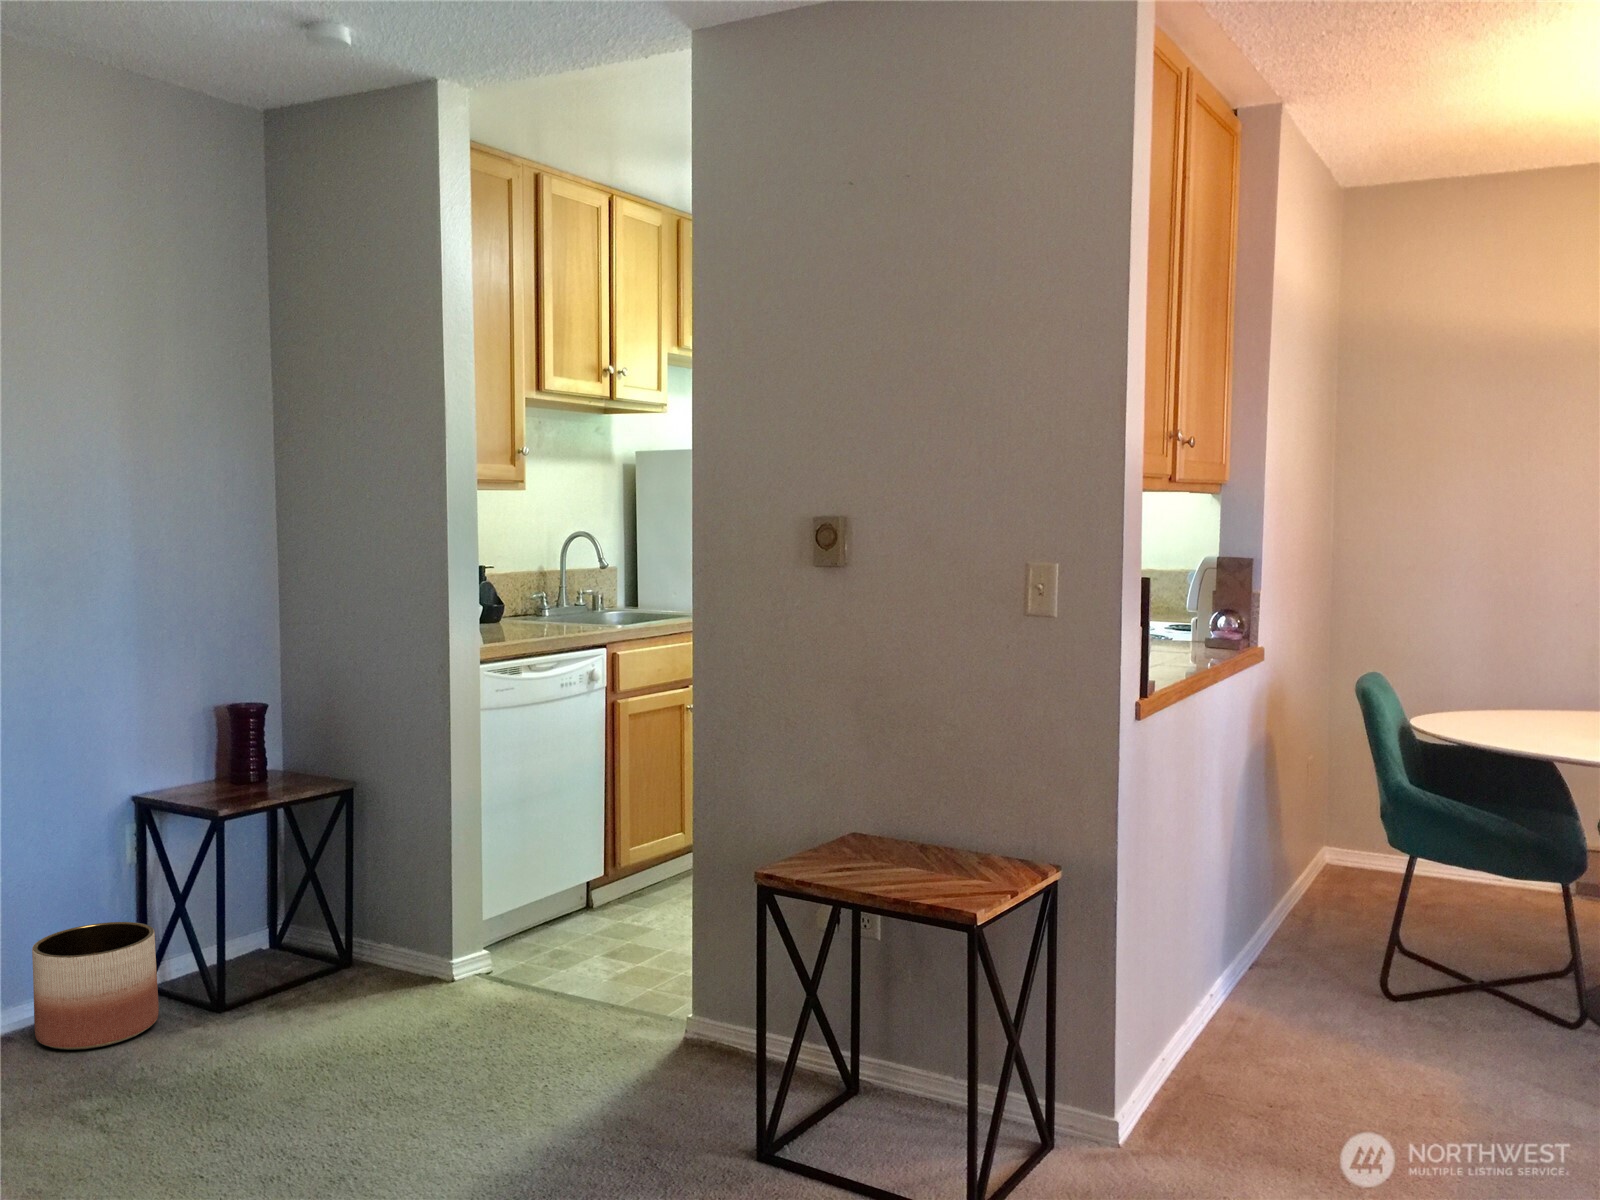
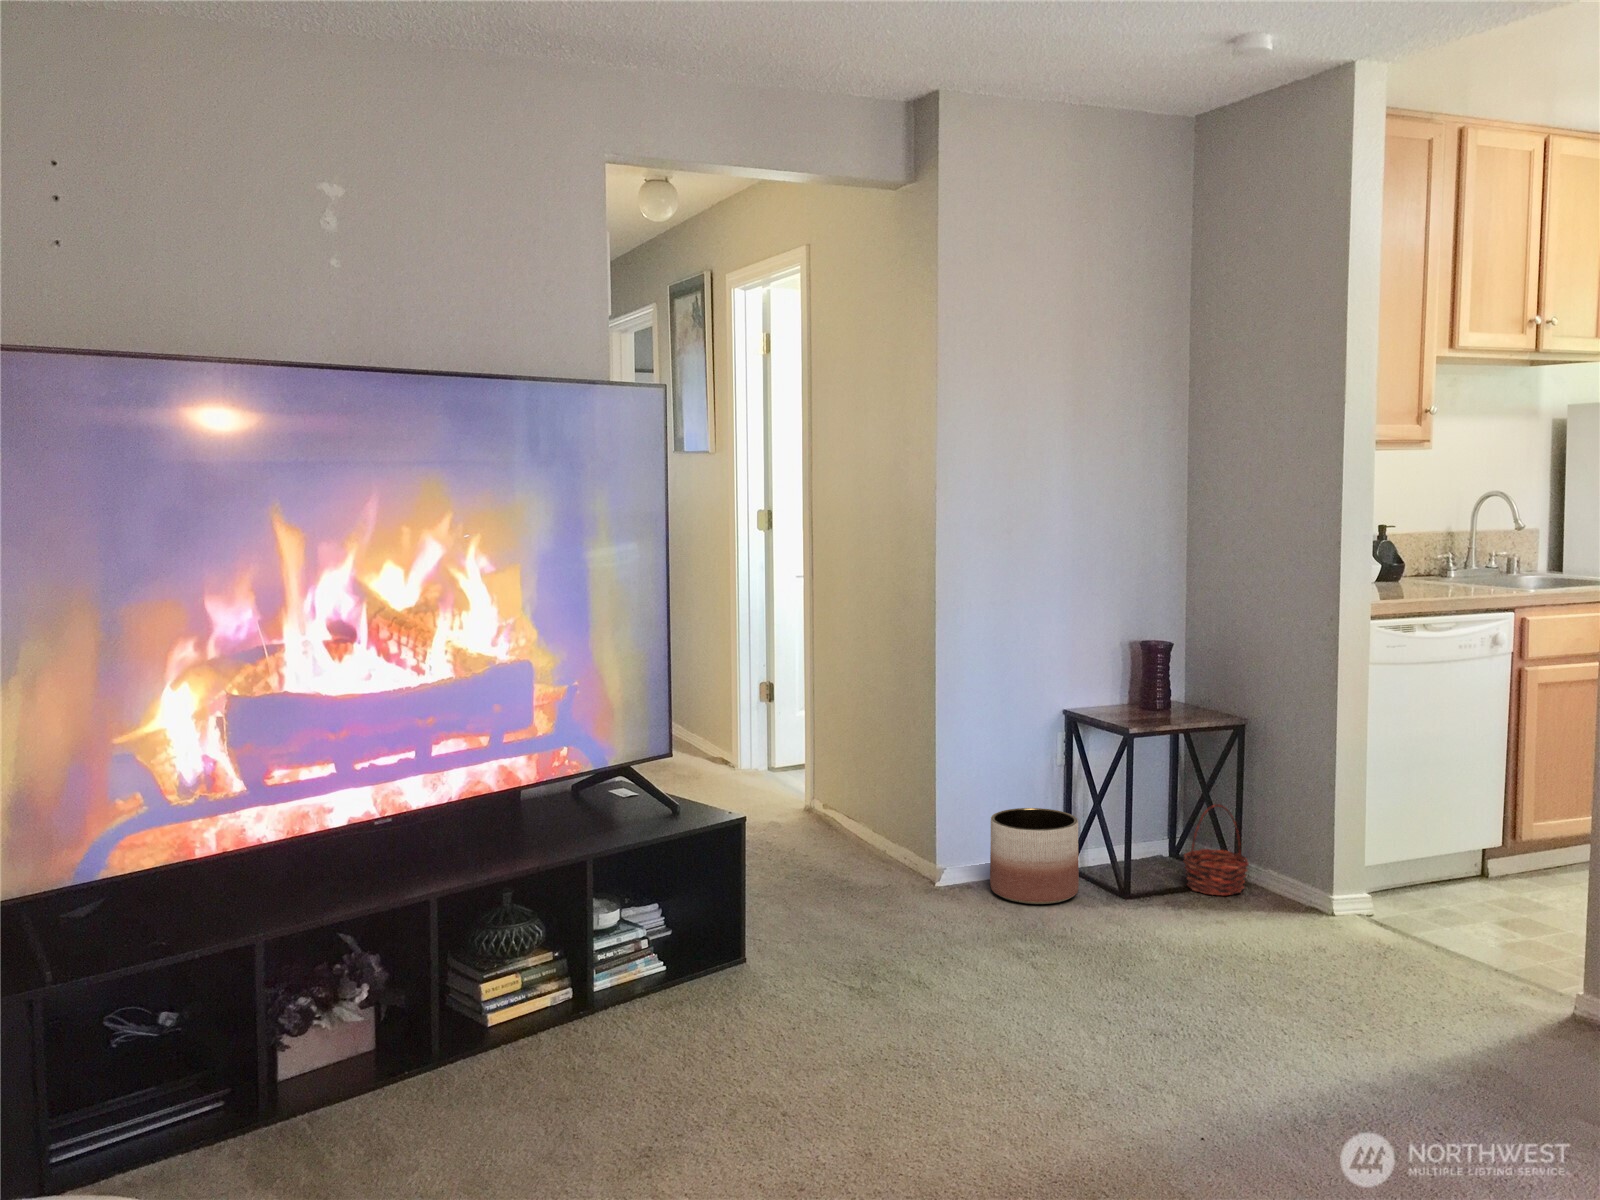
basket: none [288,882,363,986] -> present [1184,804,1248,896]

